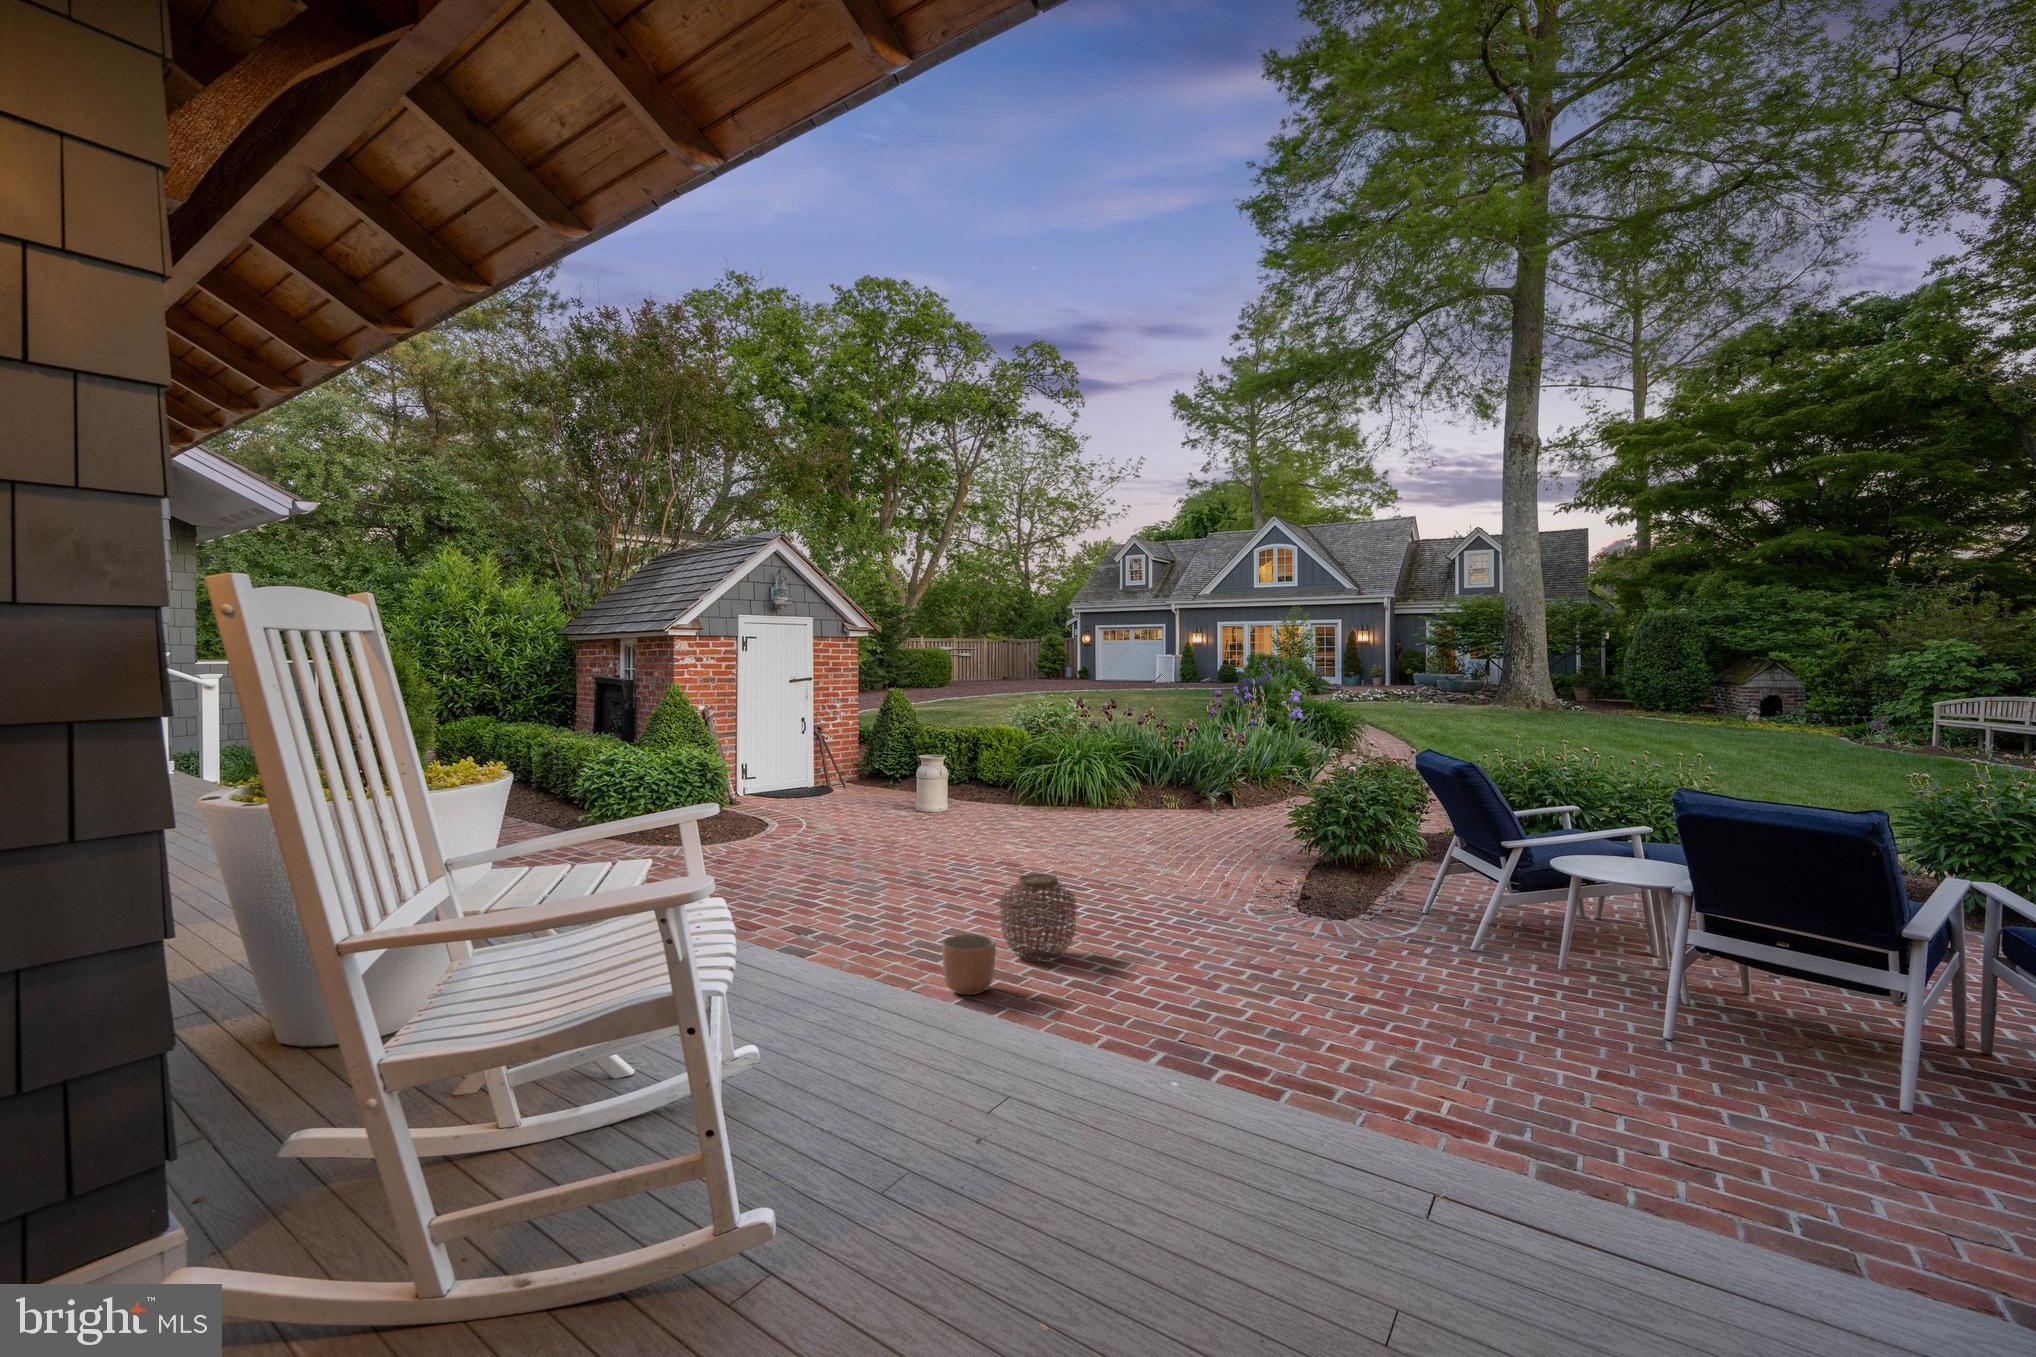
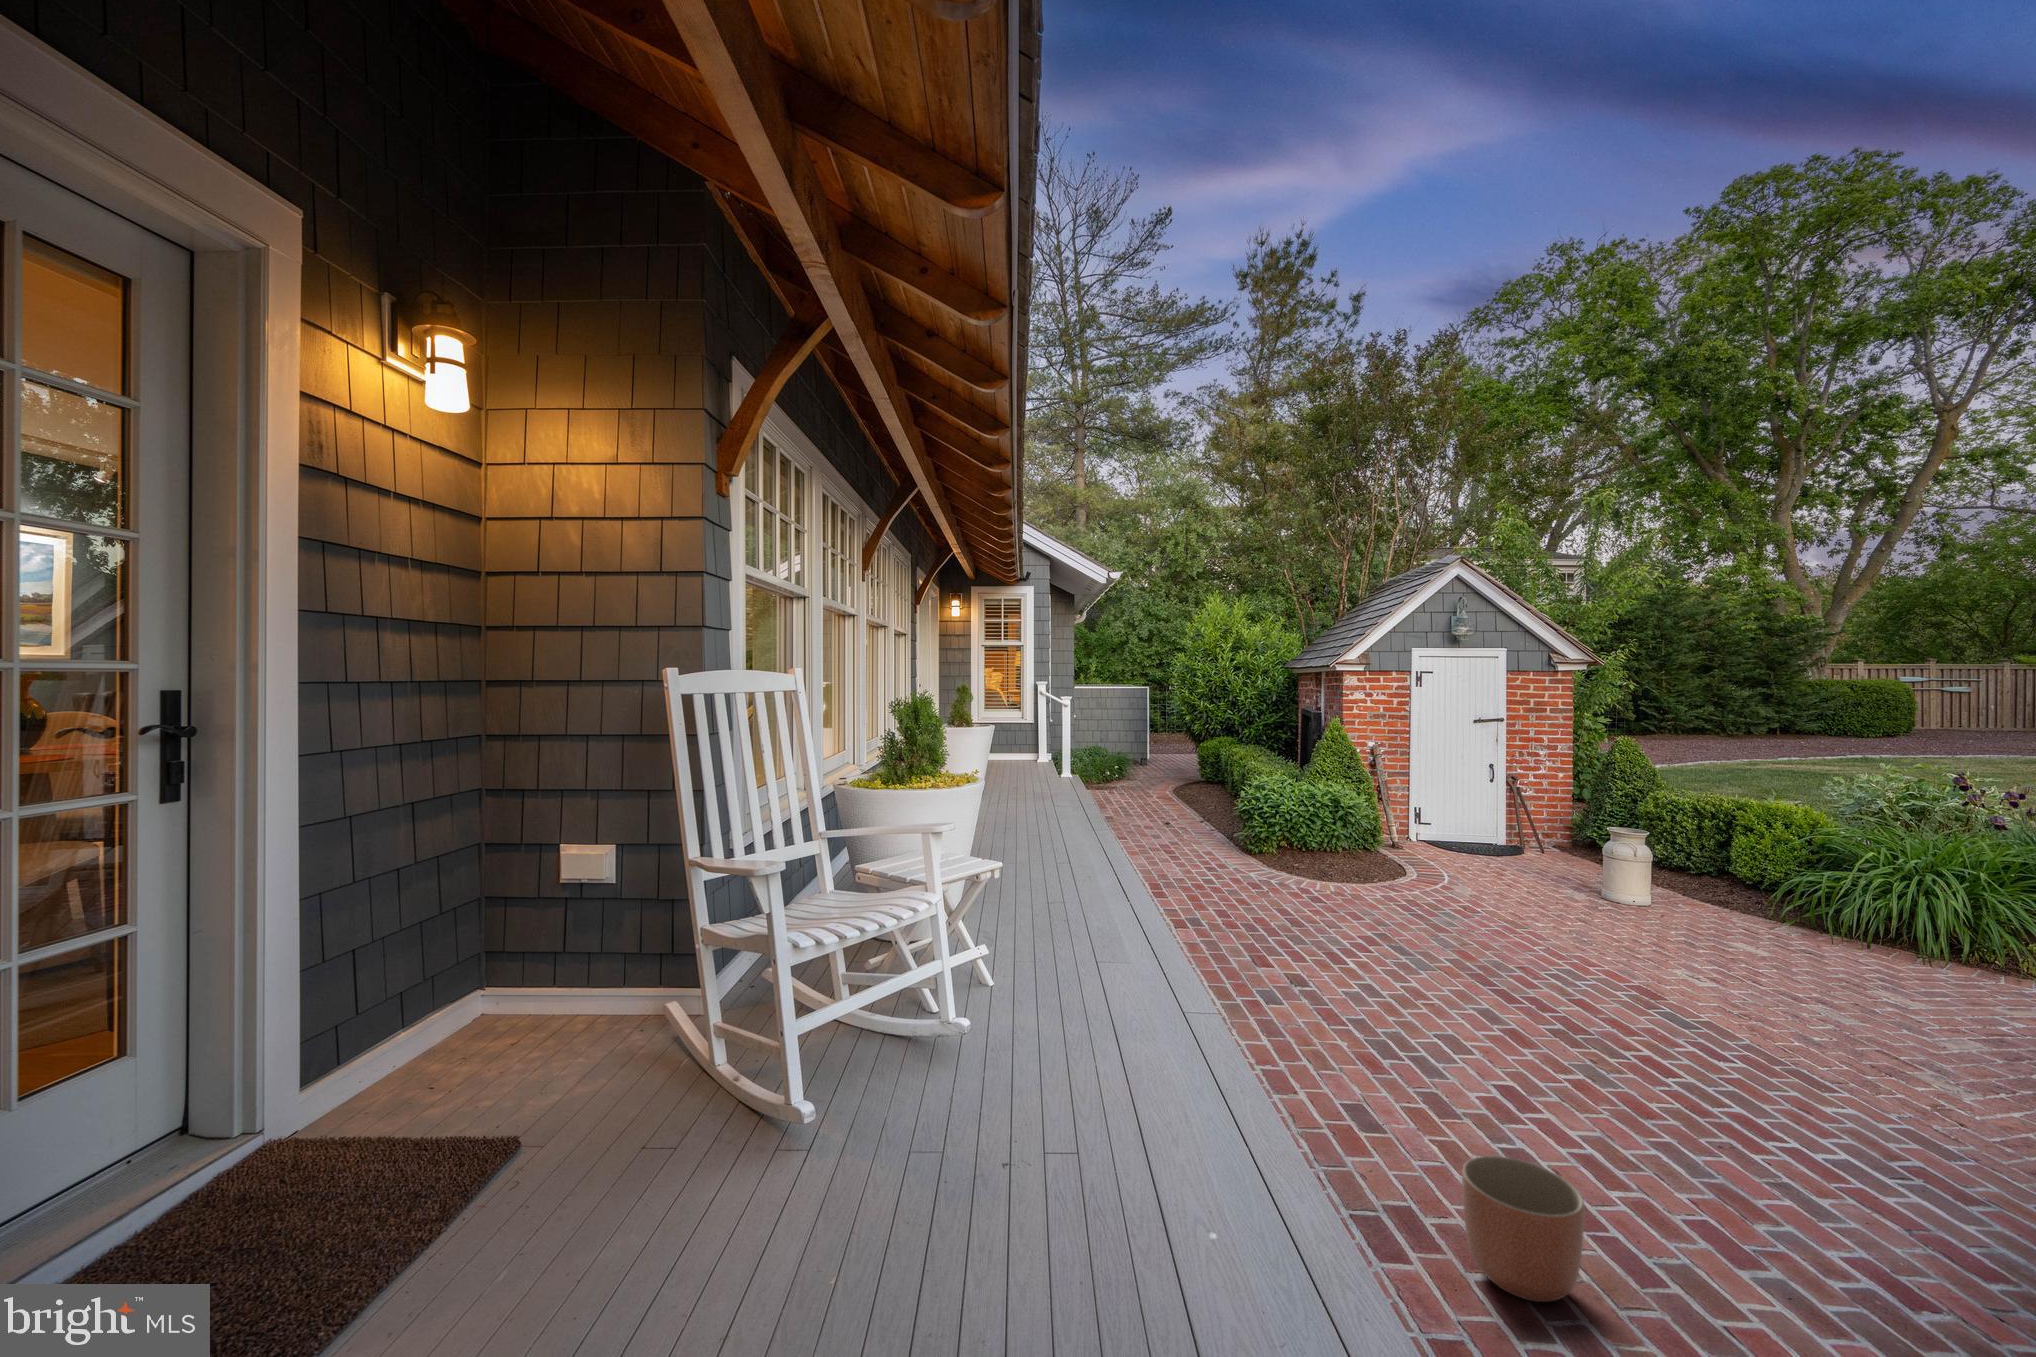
woven basket: present [1000,874,1076,961] -> none [1649,1072,1853,1278]

